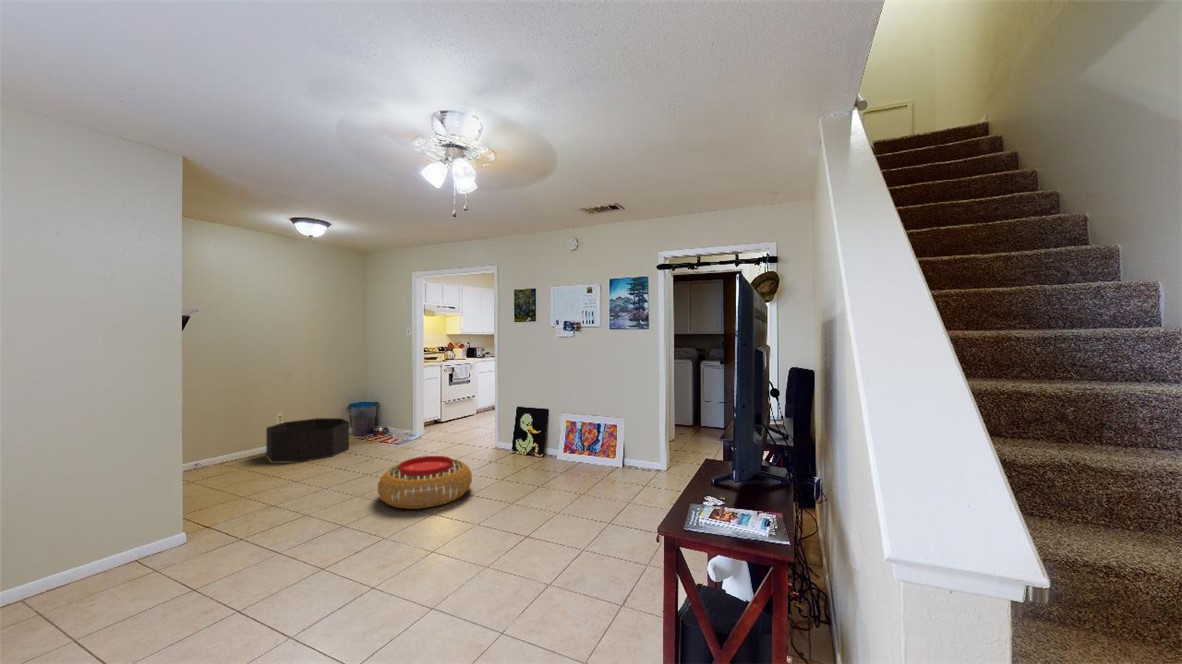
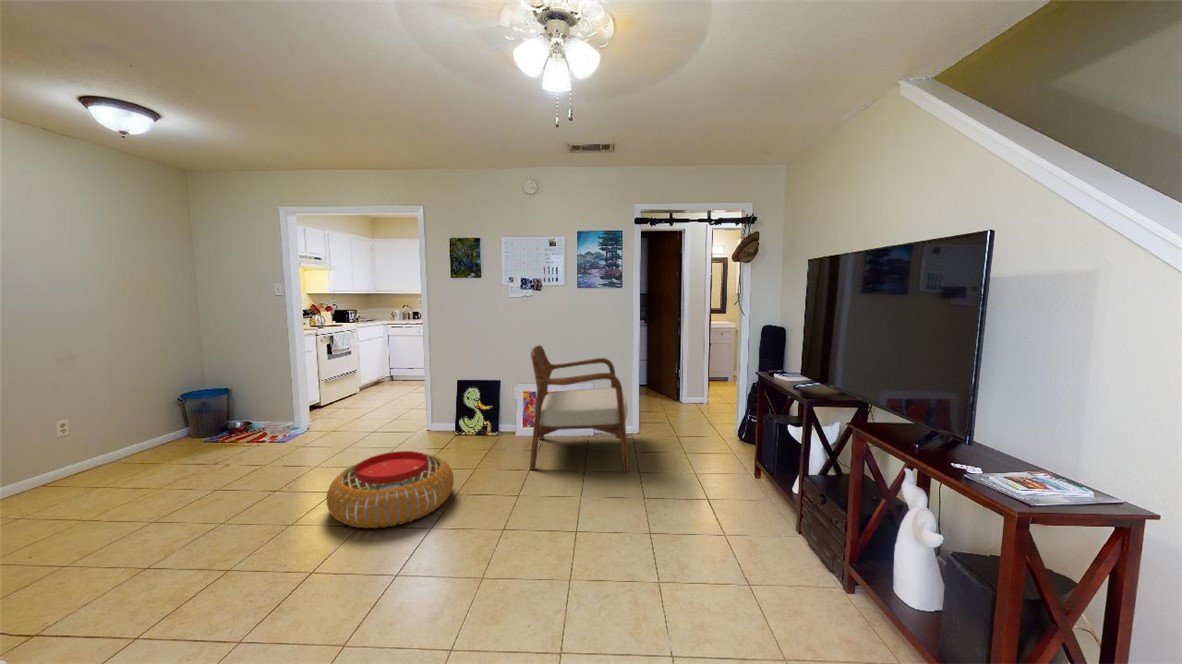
armchair: none [542,380,646,500] -> present [530,346,629,472]
basket: present [266,418,349,462] -> none [47,416,206,496]

